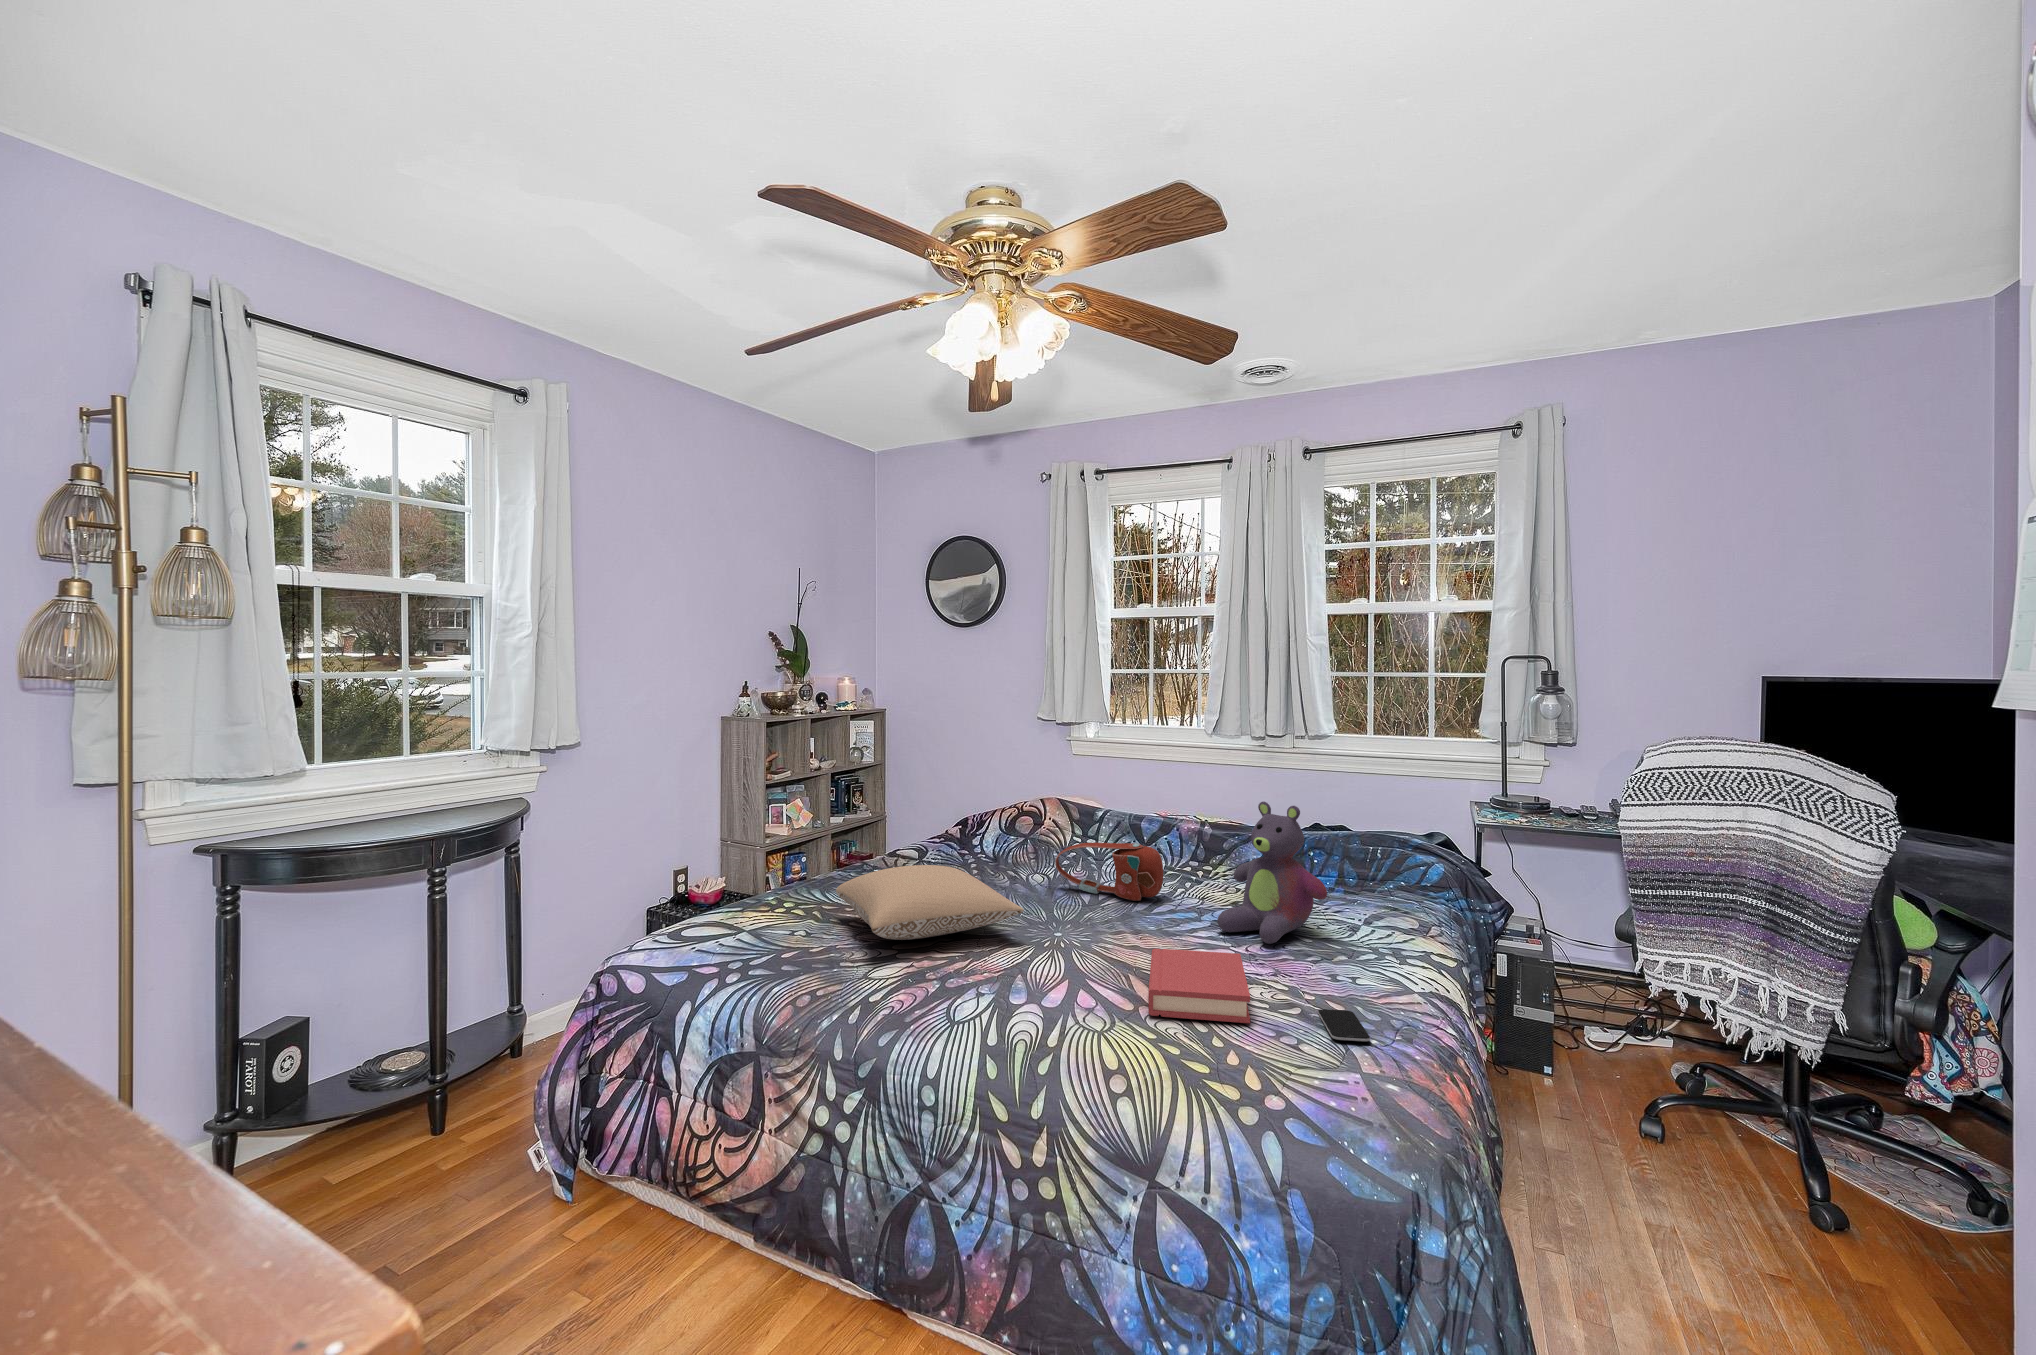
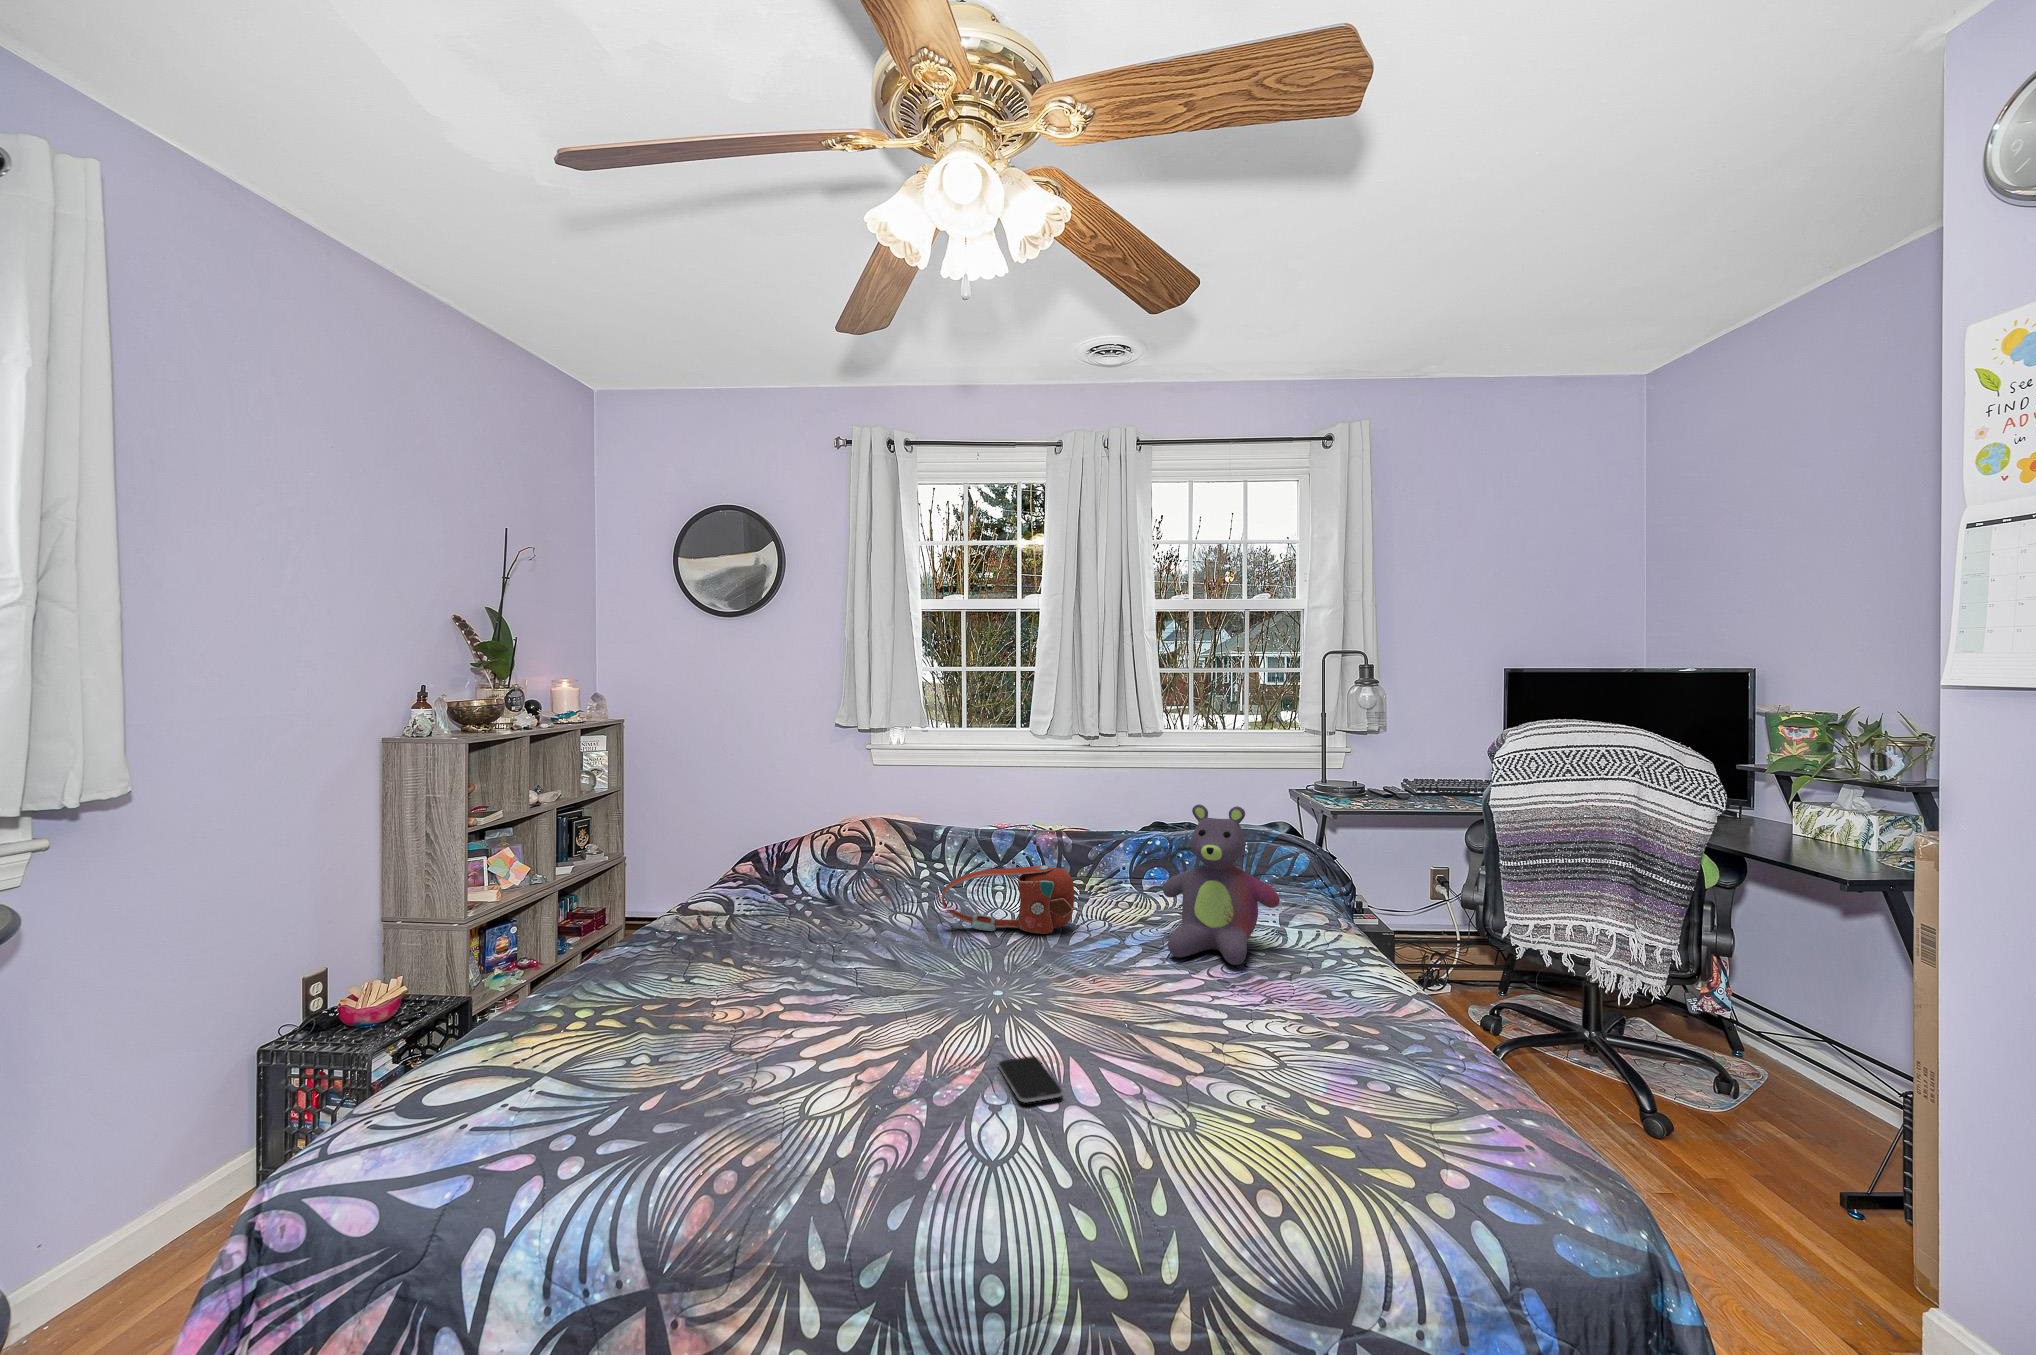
pillow: present [836,865,1024,940] -> none [682,924,975,1043]
hardback book: present [1148,949,1250,1023] -> none [1153,985,1332,1088]
smartphone: present [1318,1009,1370,1042] -> present [998,1056,1063,1103]

